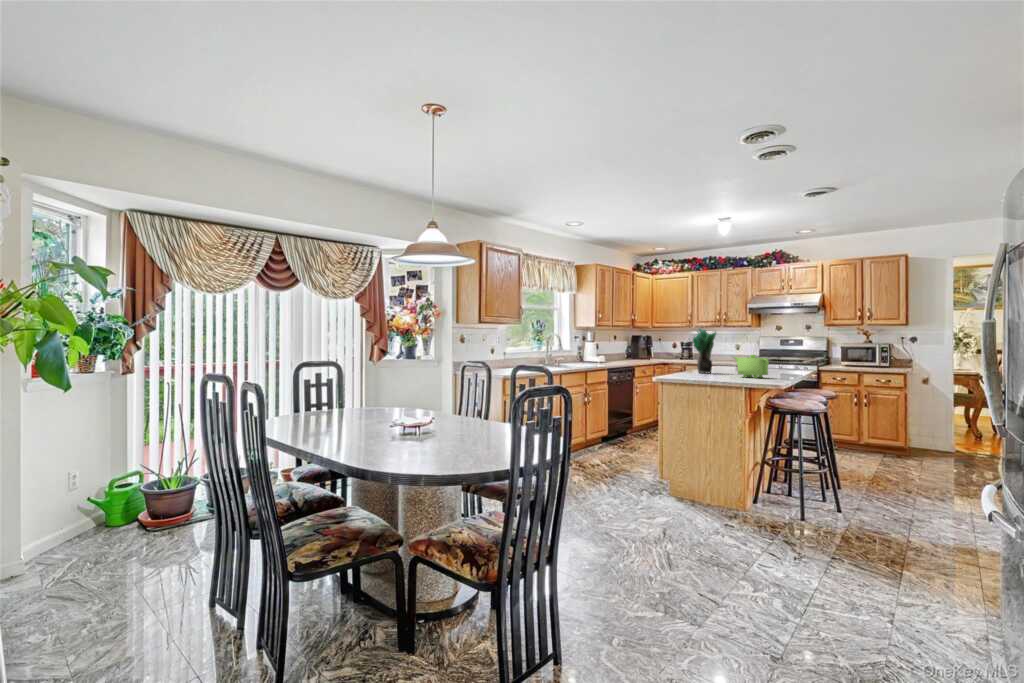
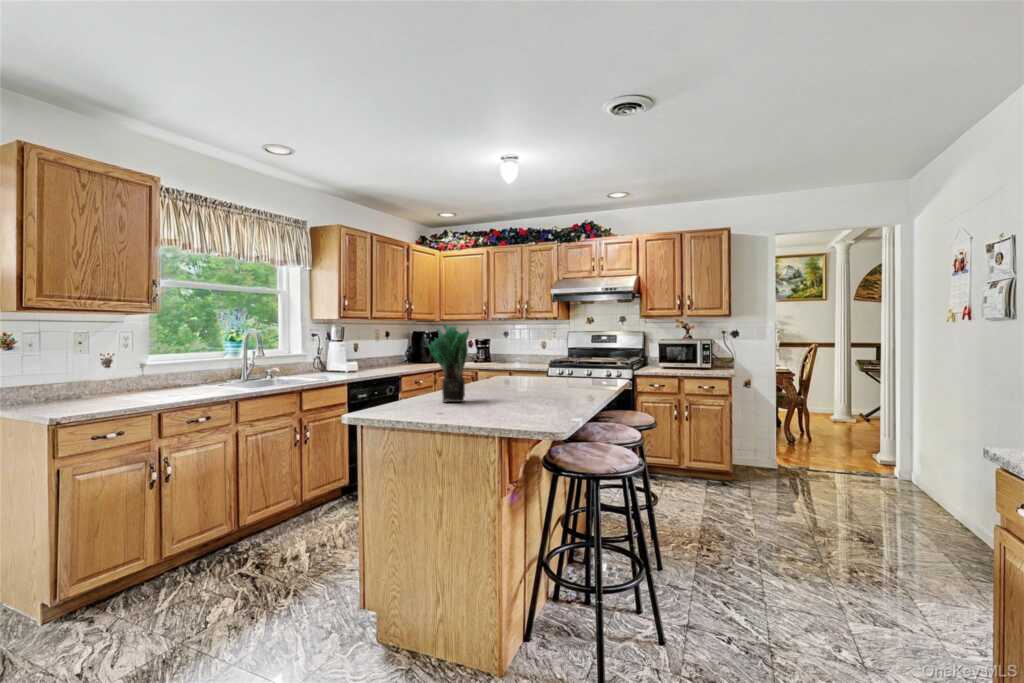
teapot: present [734,355,769,378] -> none [487,372,544,417]

